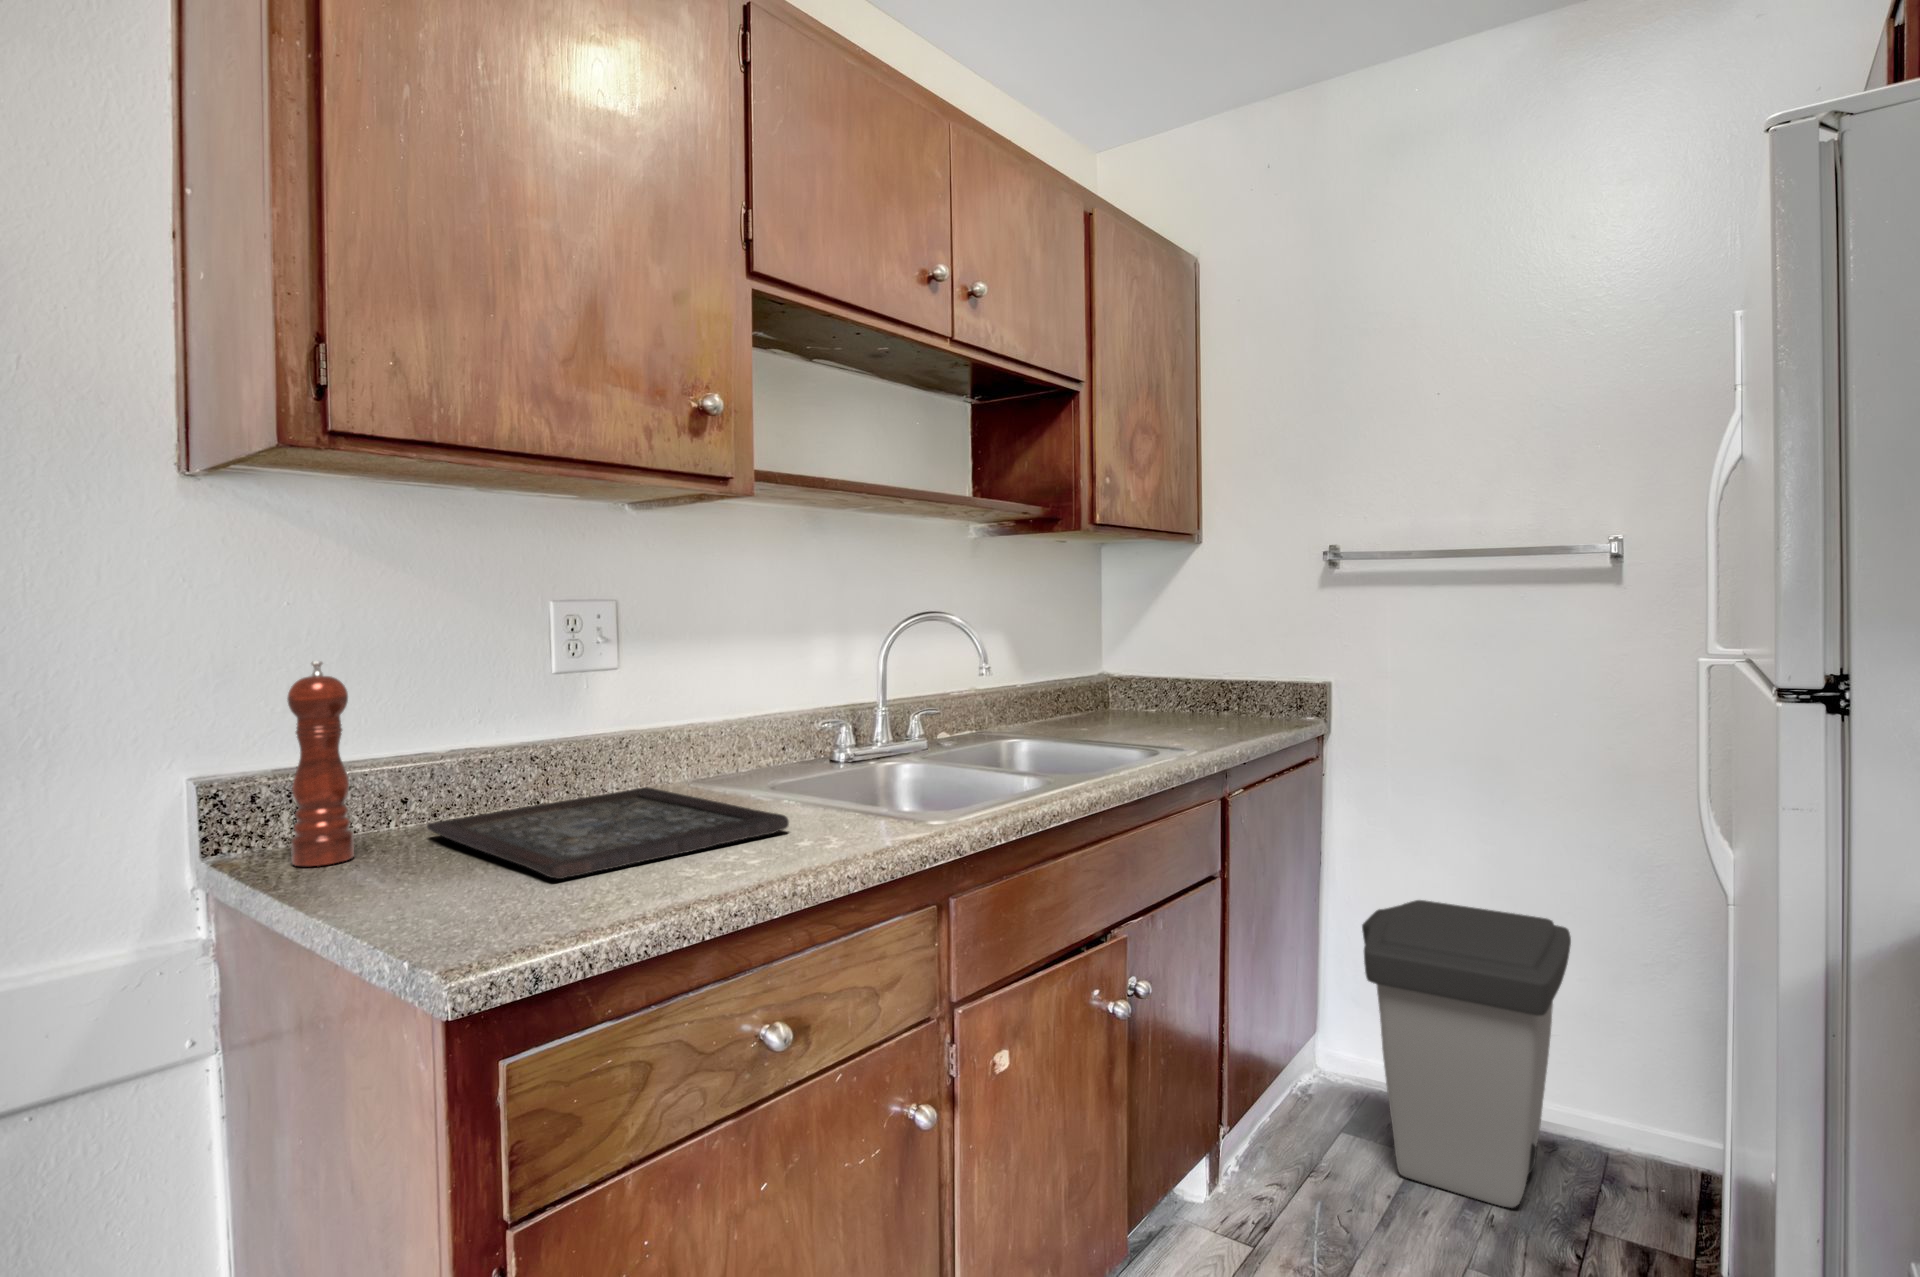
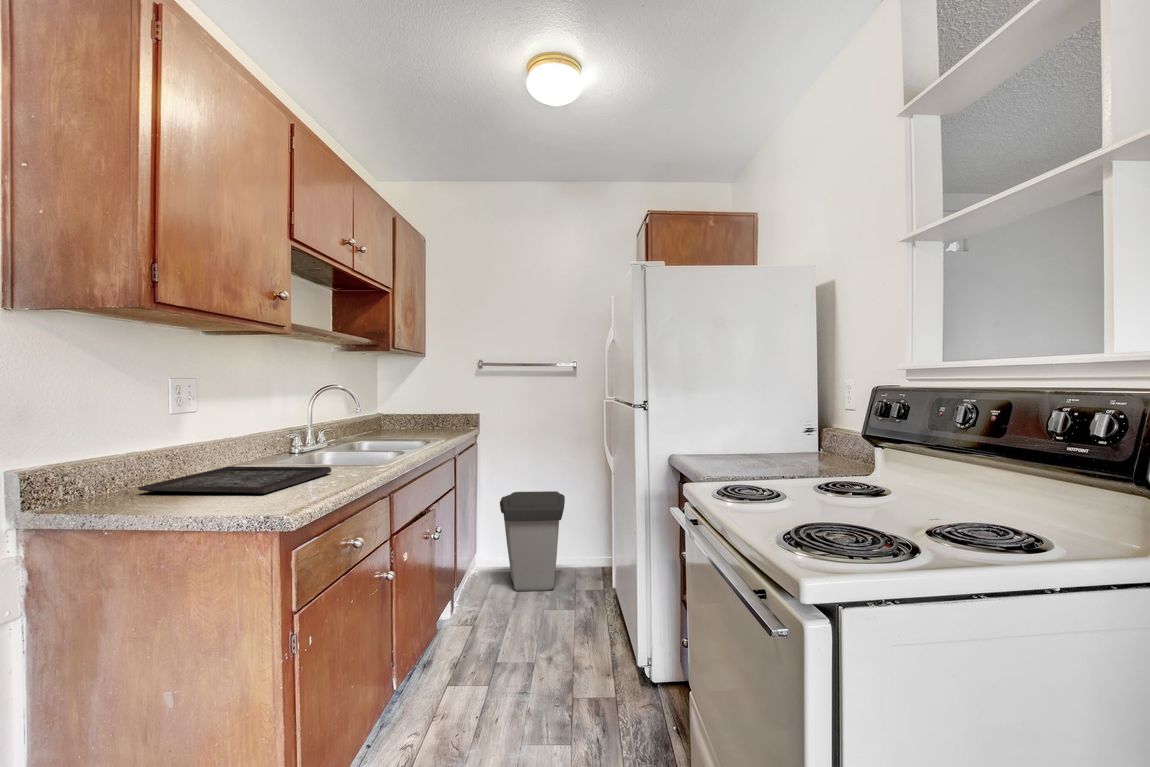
pepper mill: present [287,661,354,866] -> none [82,407,117,509]

